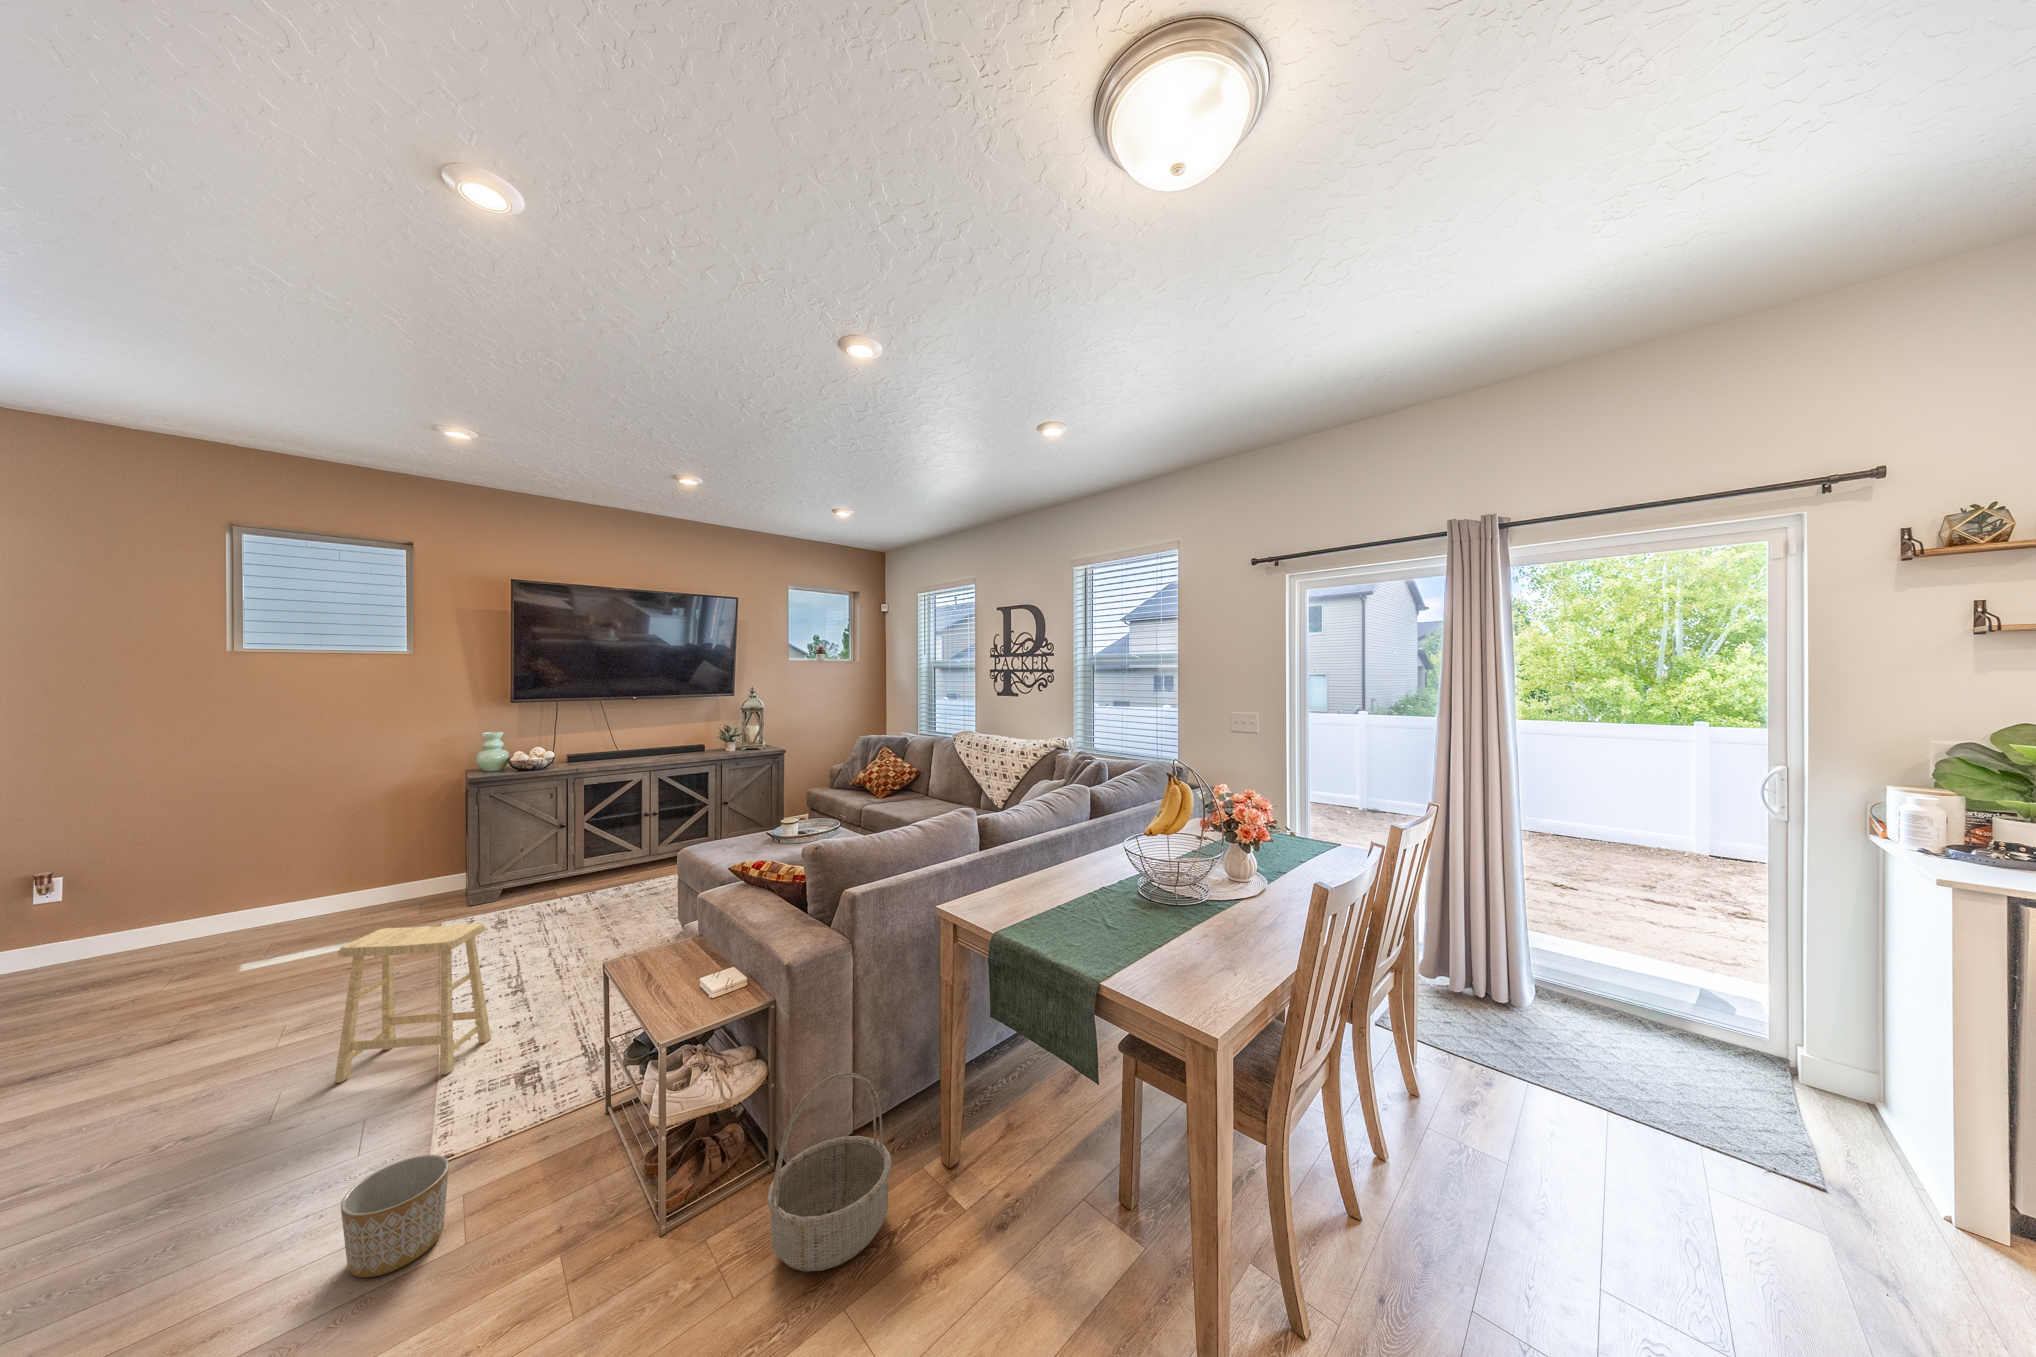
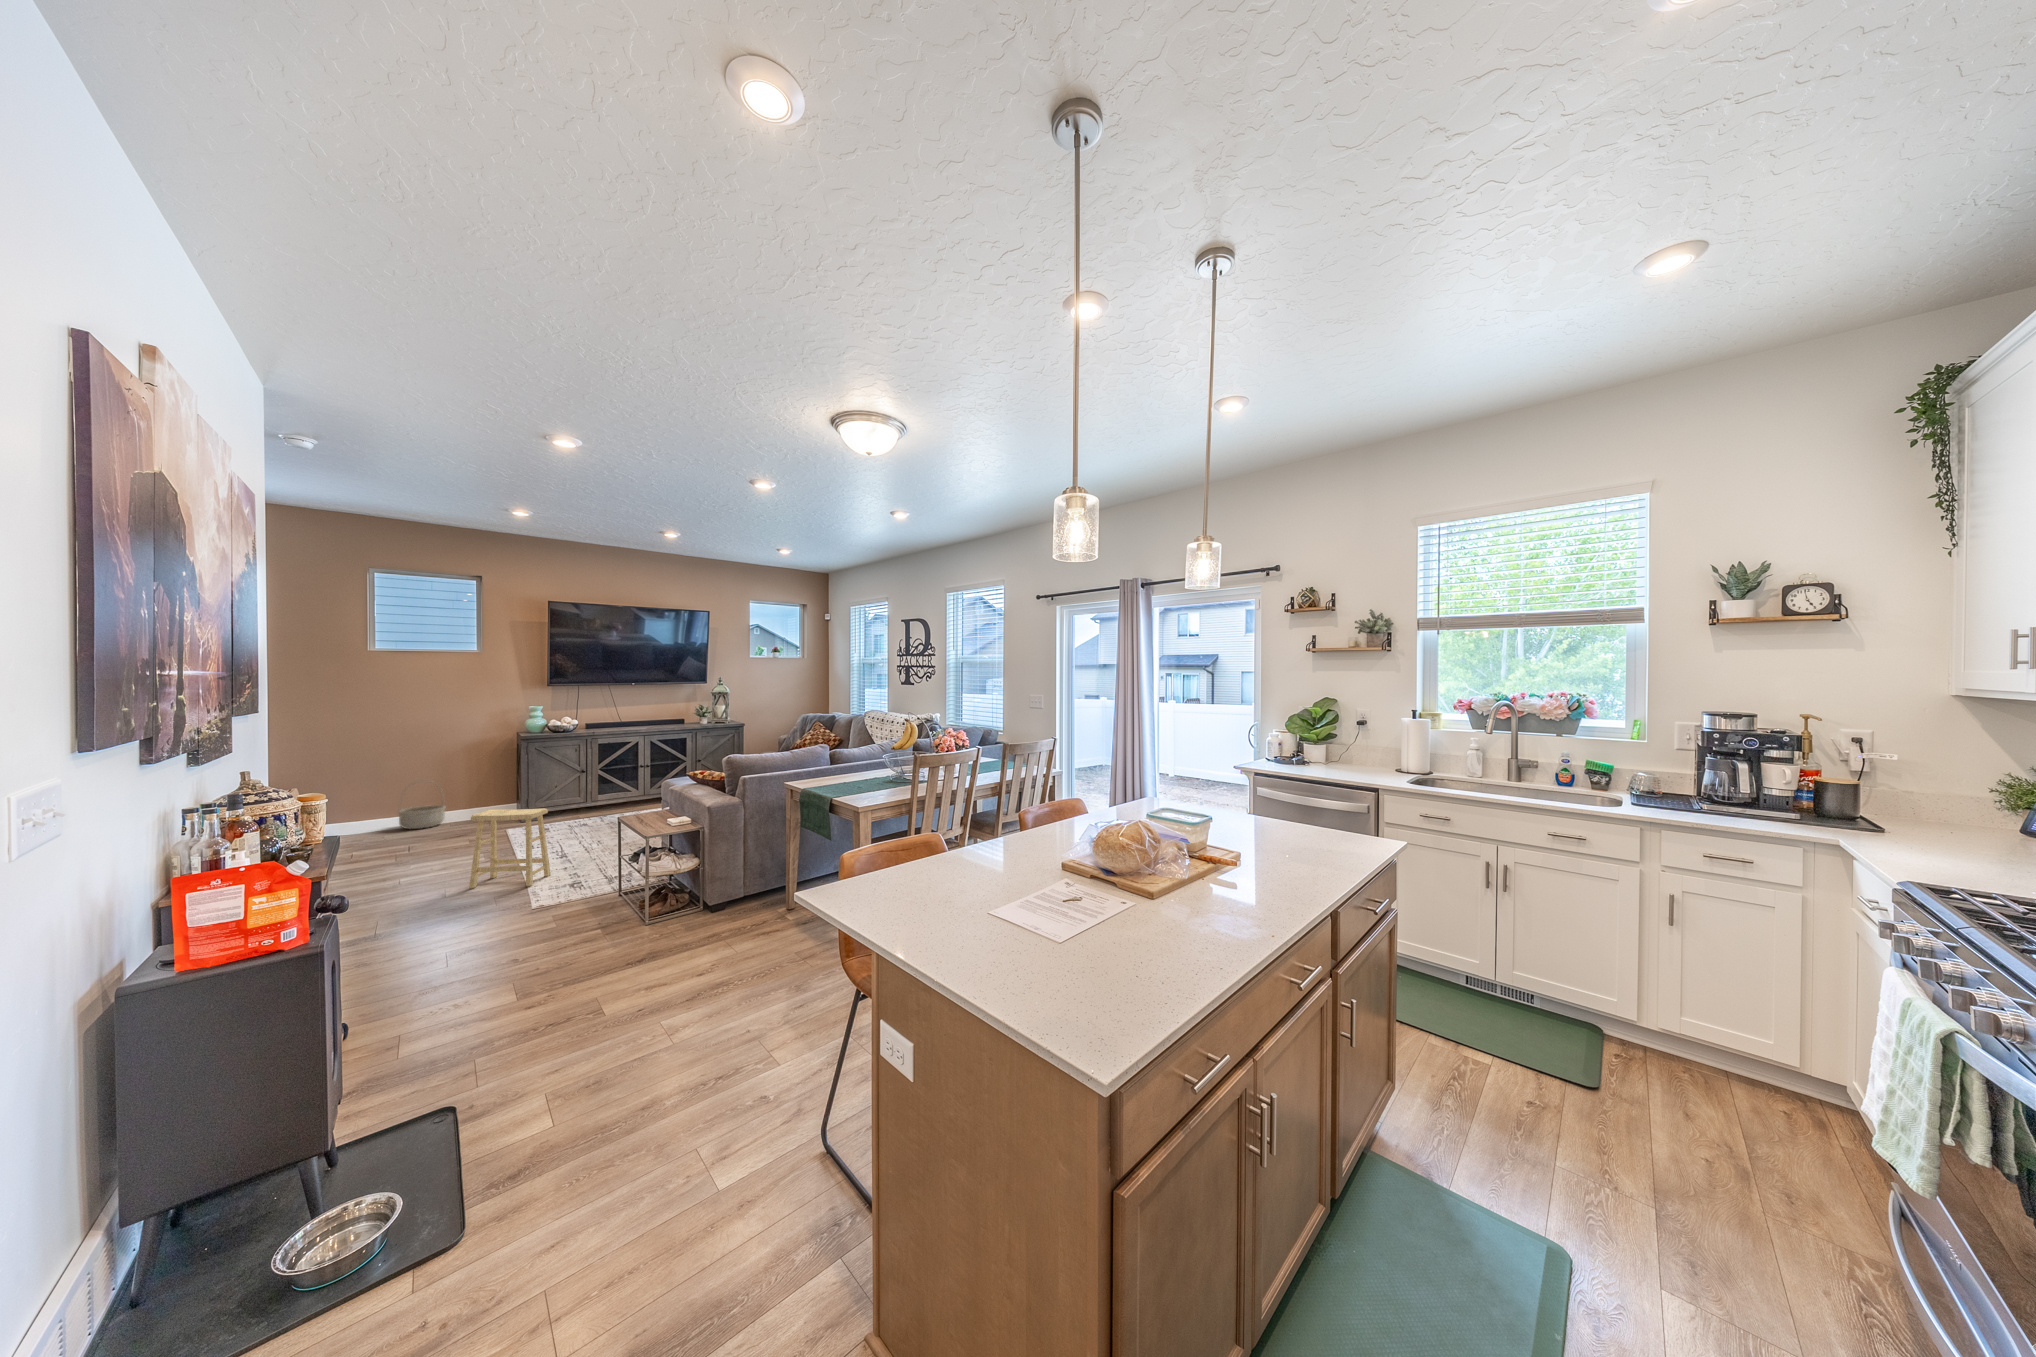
basket: present [767,1072,892,1271] -> present [398,781,445,829]
planter: present [341,1155,449,1277] -> none [500,895,545,938]

